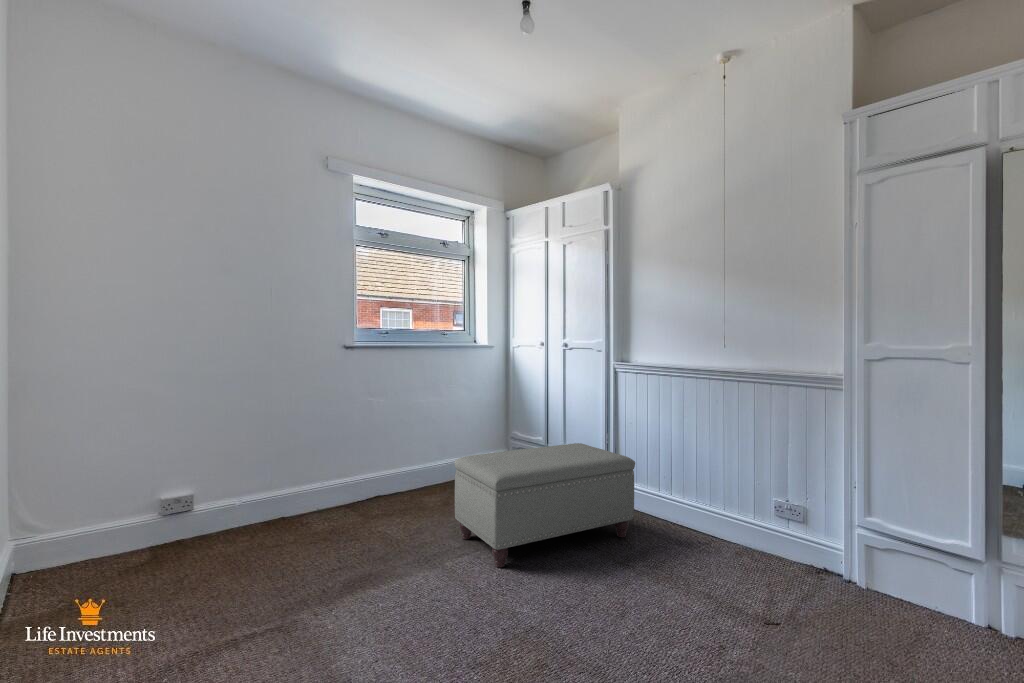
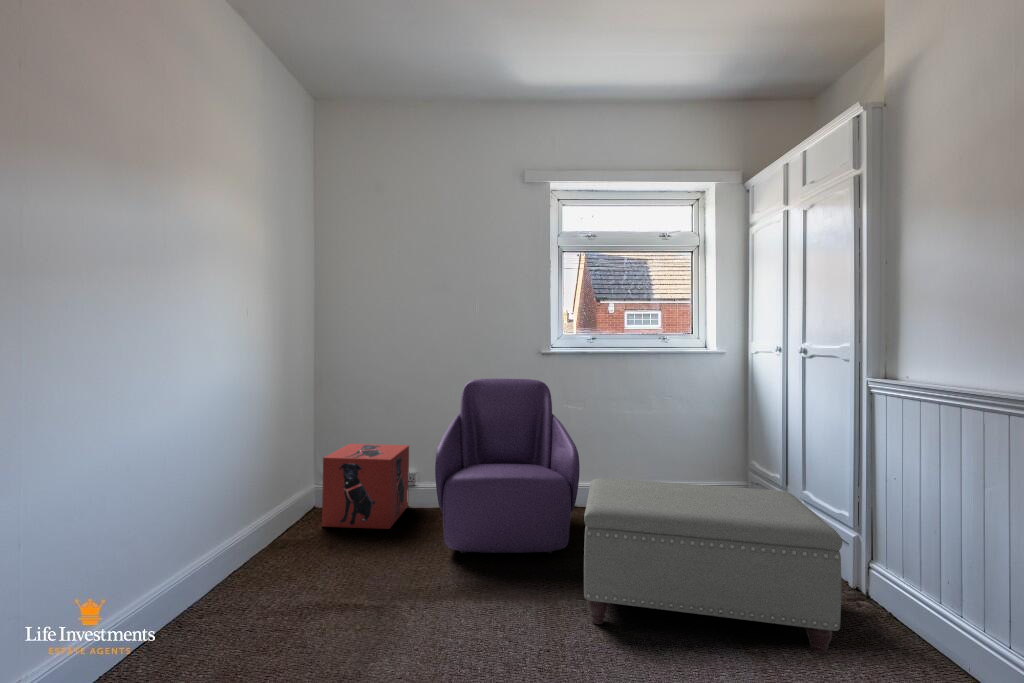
armchair: none [279,378,435,560] -> present [435,379,580,554]
storage box: none [105,466,213,591] -> present [322,444,409,529]

